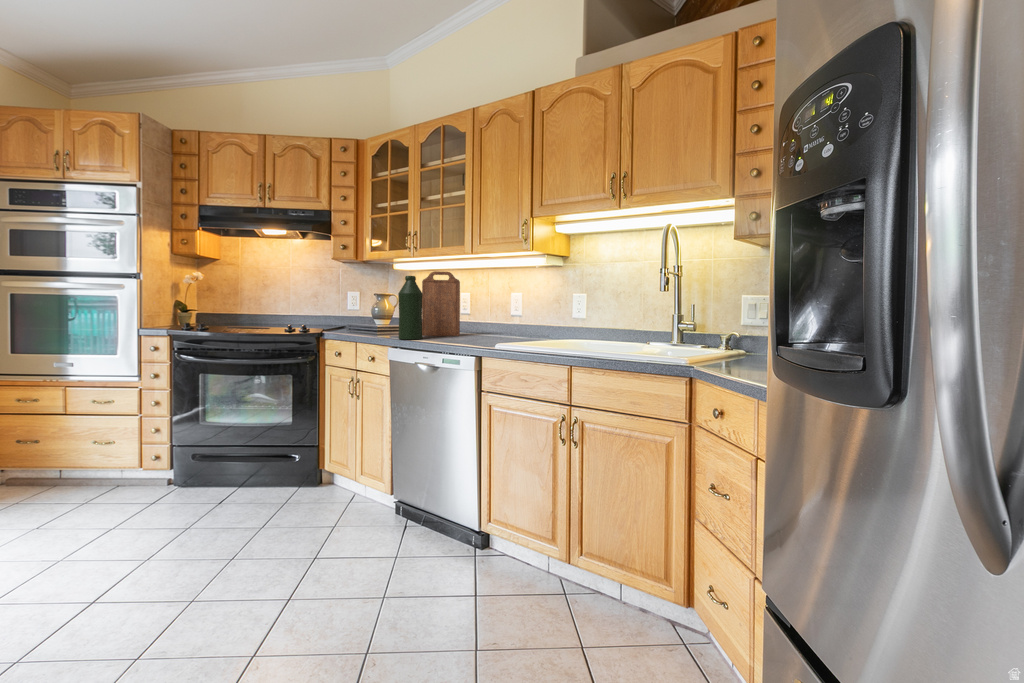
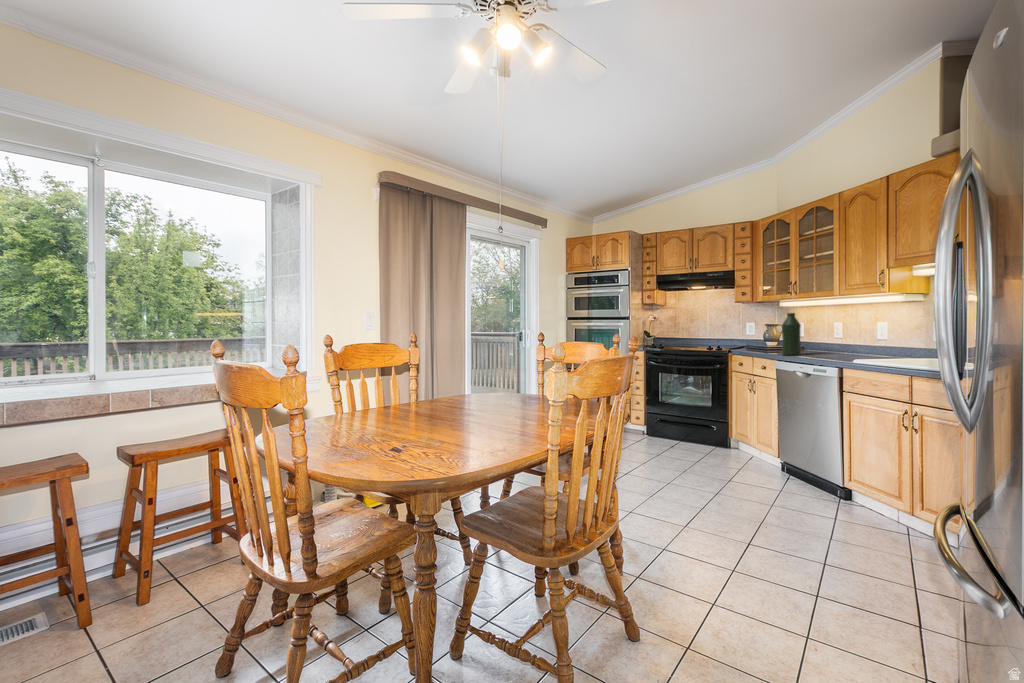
cutting board: present [422,271,460,336] -> none [801,307,834,353]

